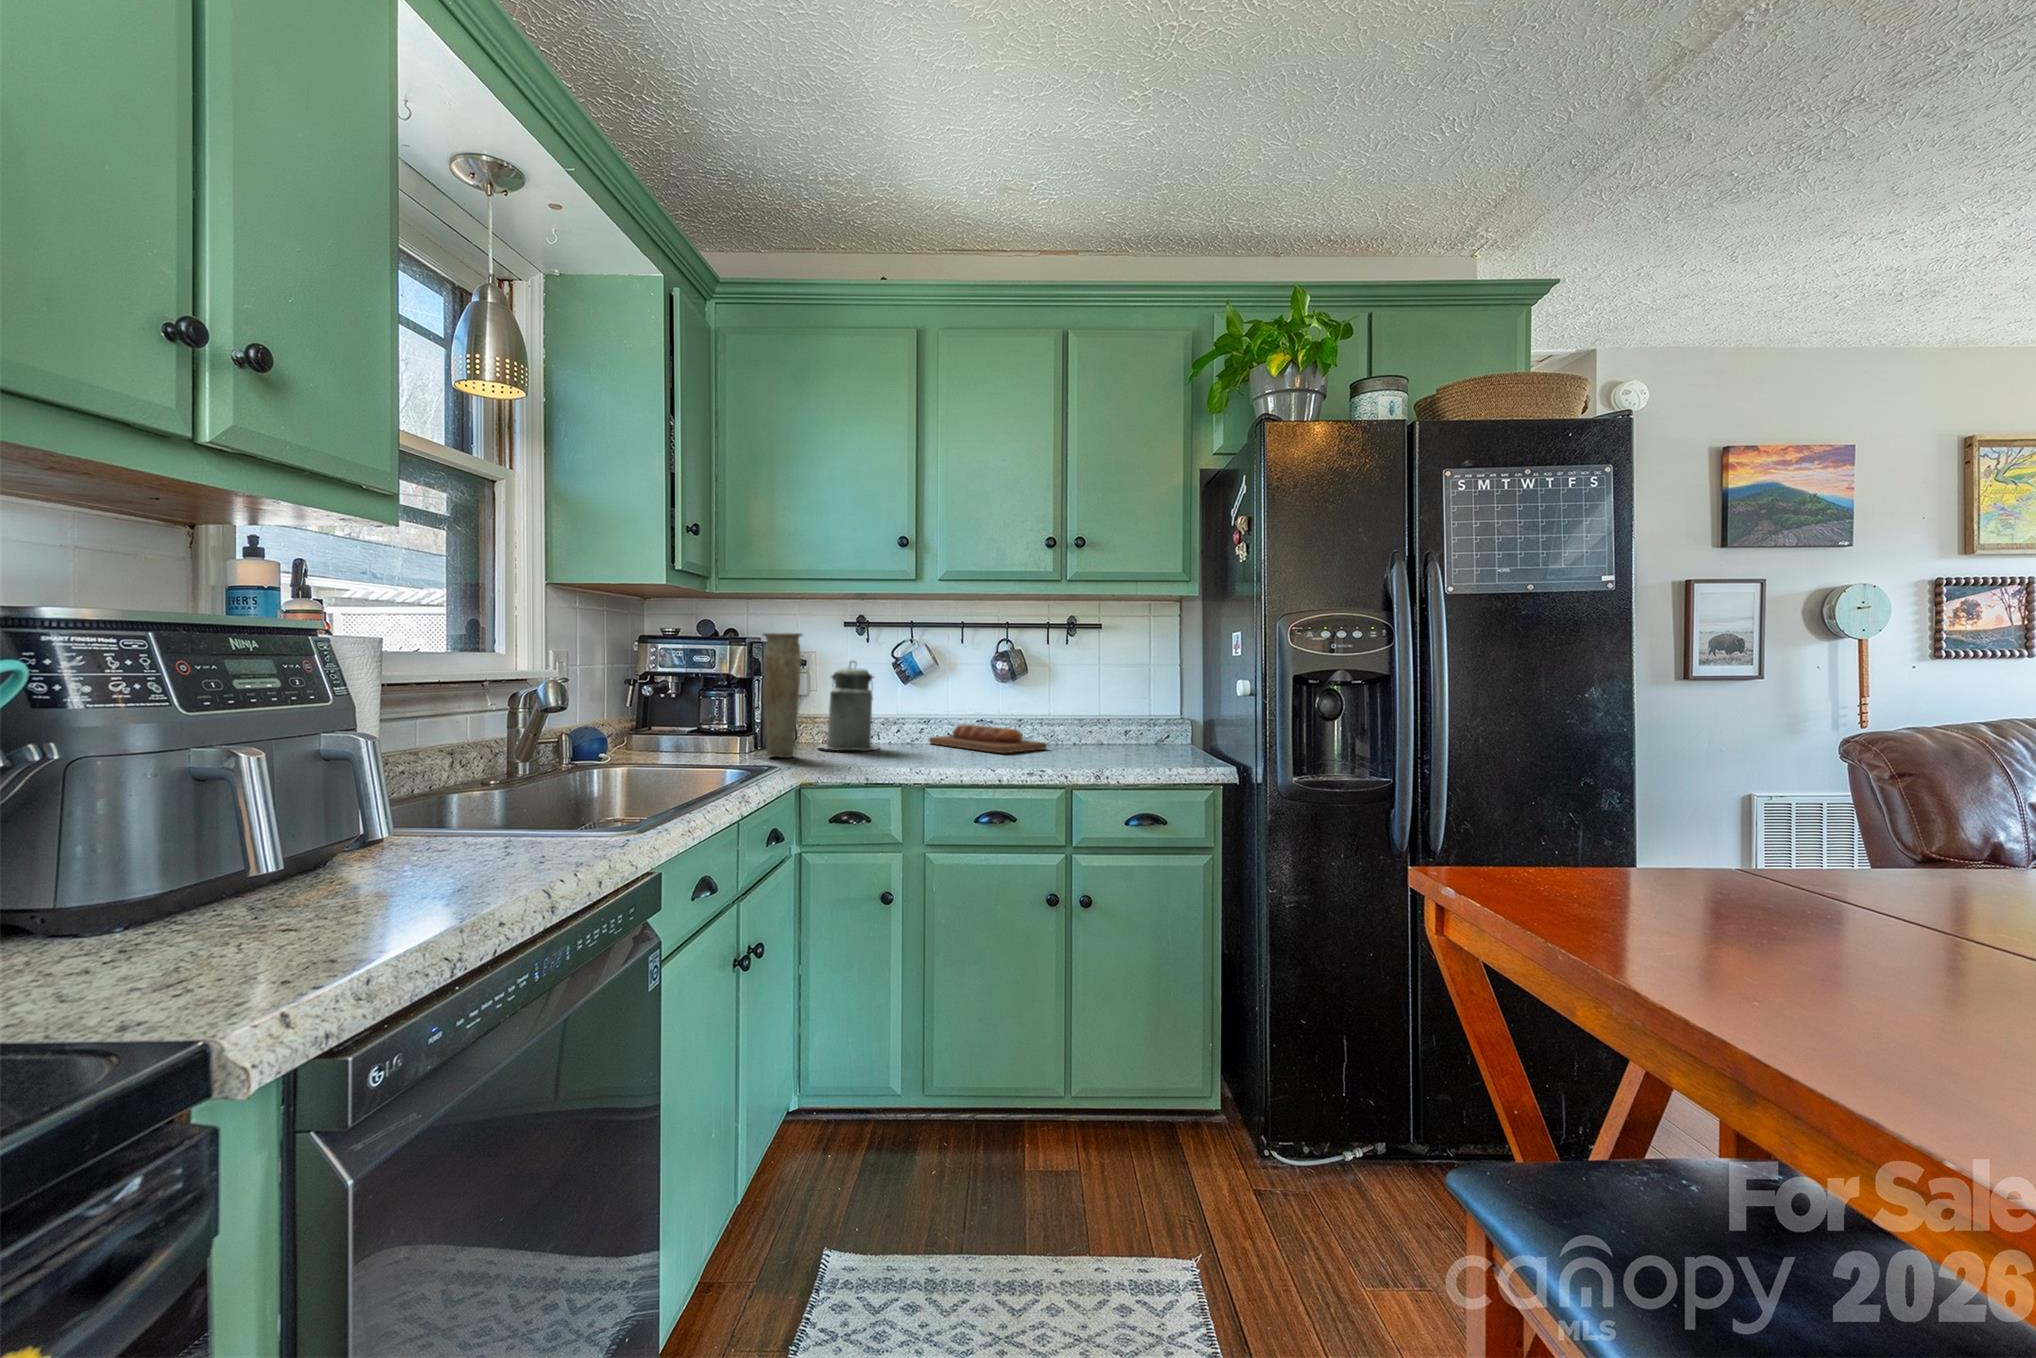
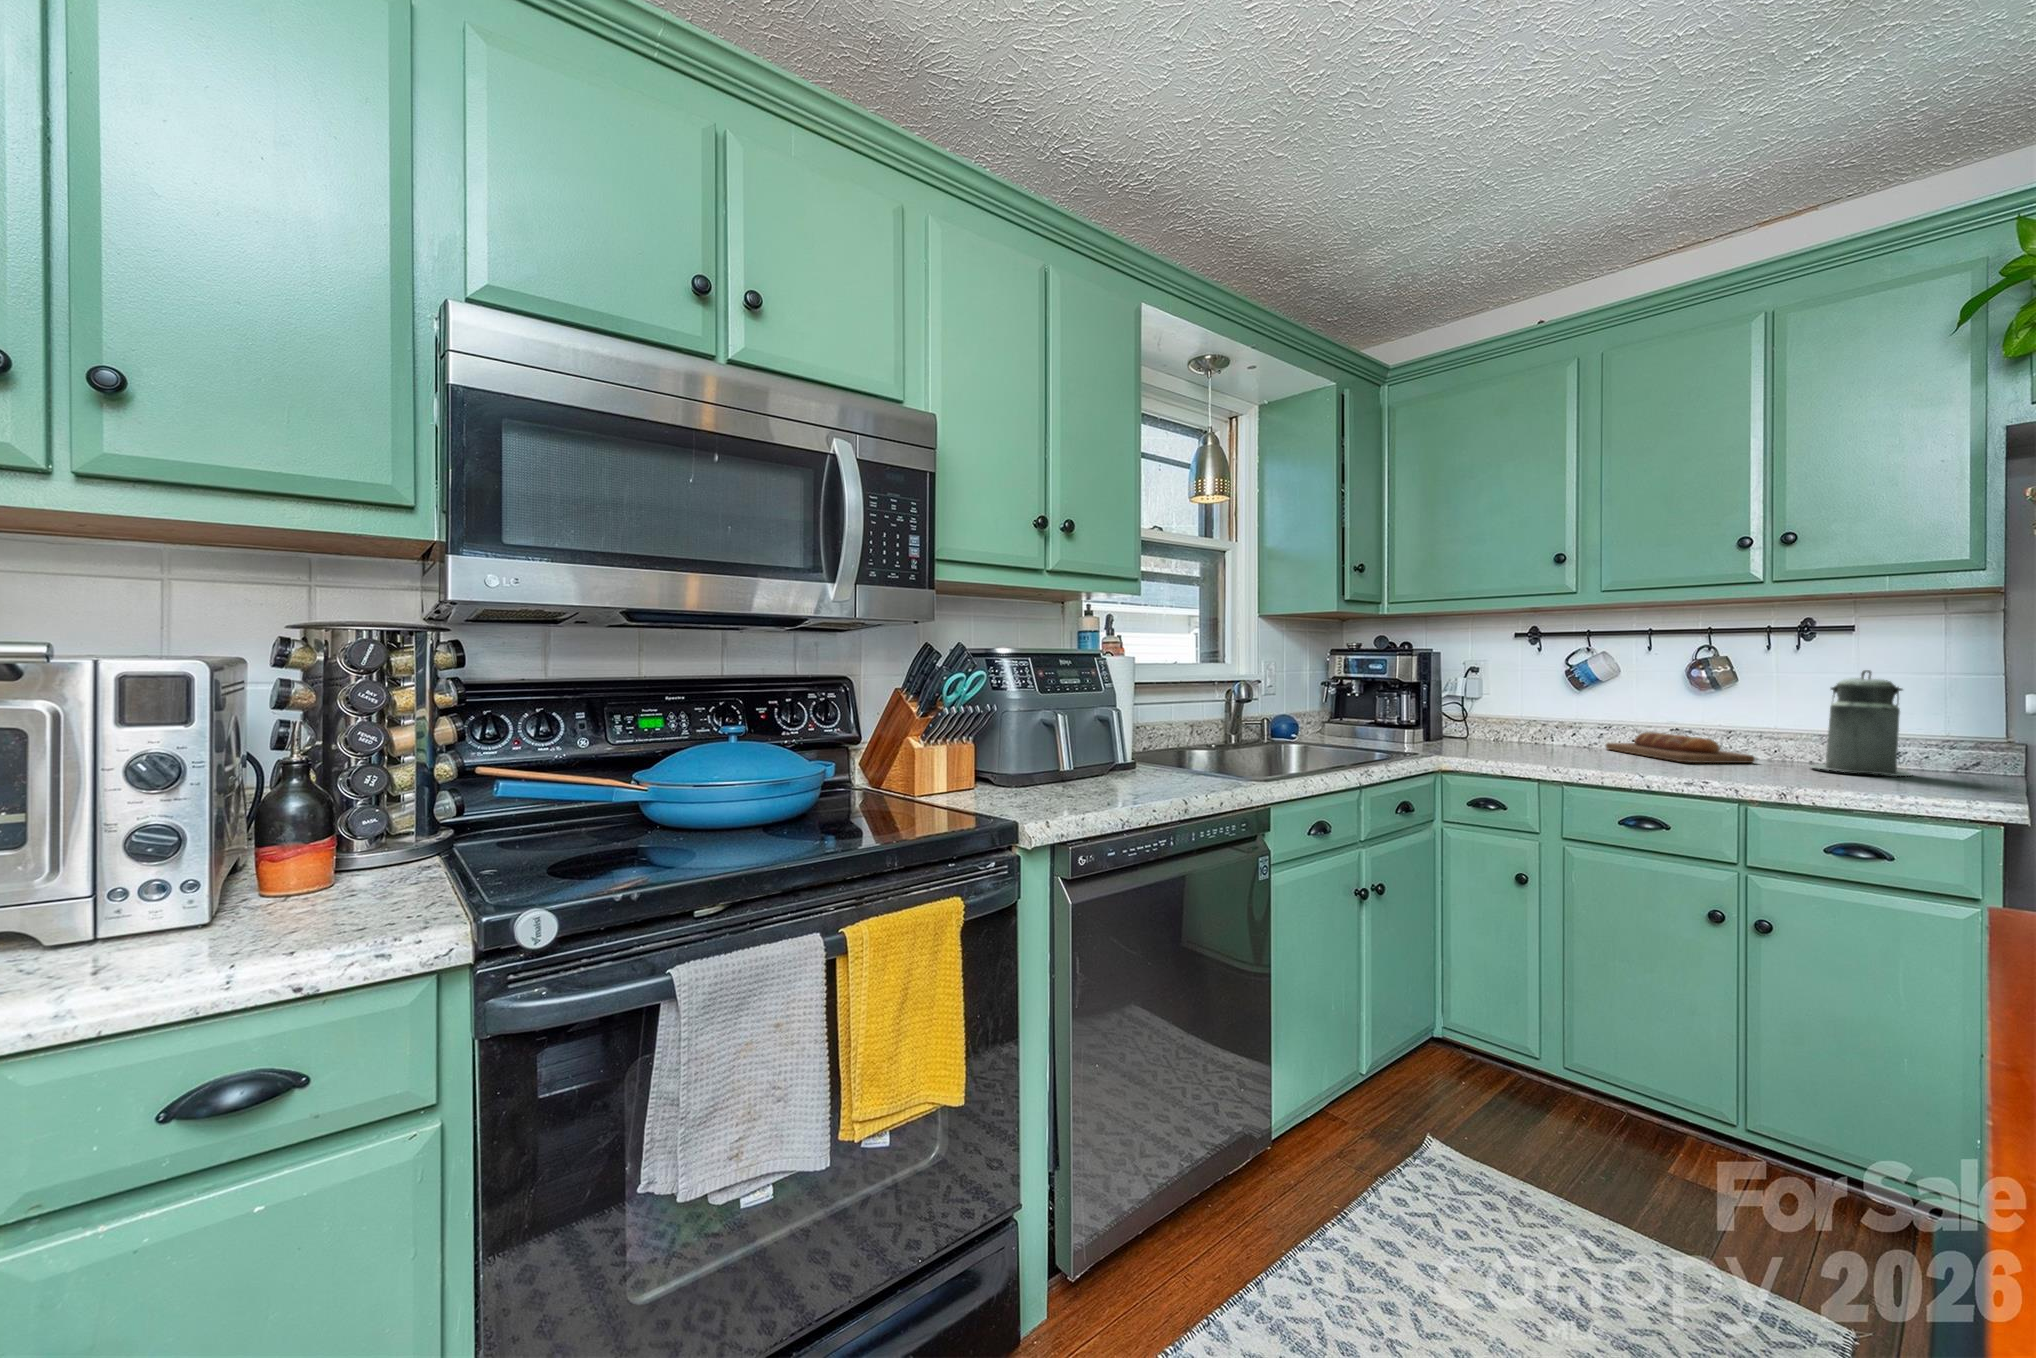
vase: present [763,633,802,758] -> none [1420,646,1457,750]
canister: present [818,661,879,750] -> present [1810,670,1911,776]

